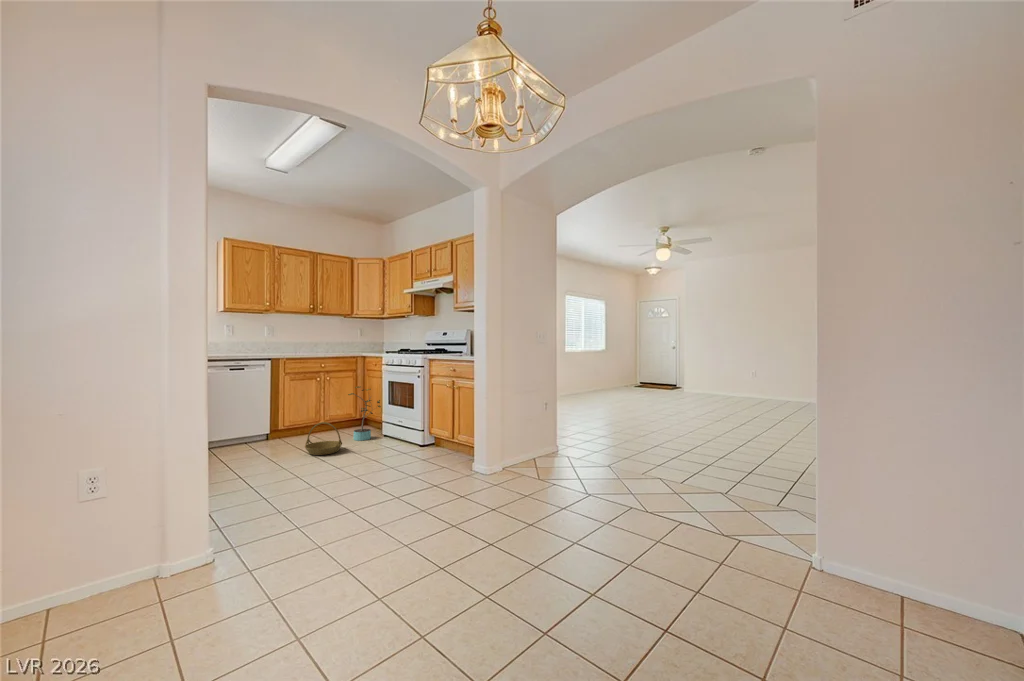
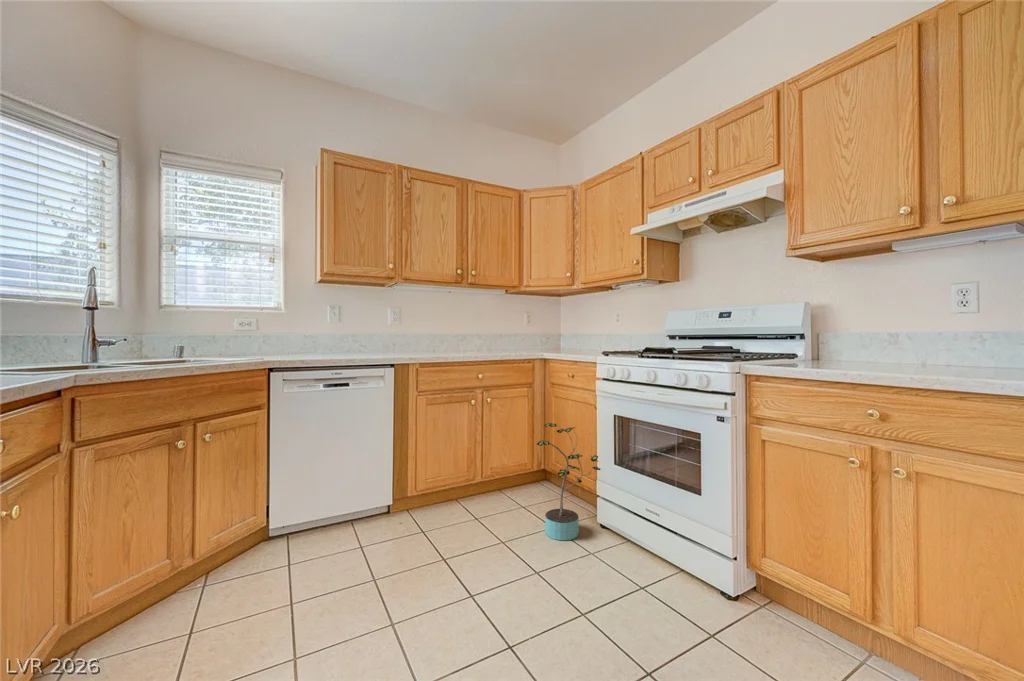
basket: present [305,422,342,455] -> none [461,520,542,608]

